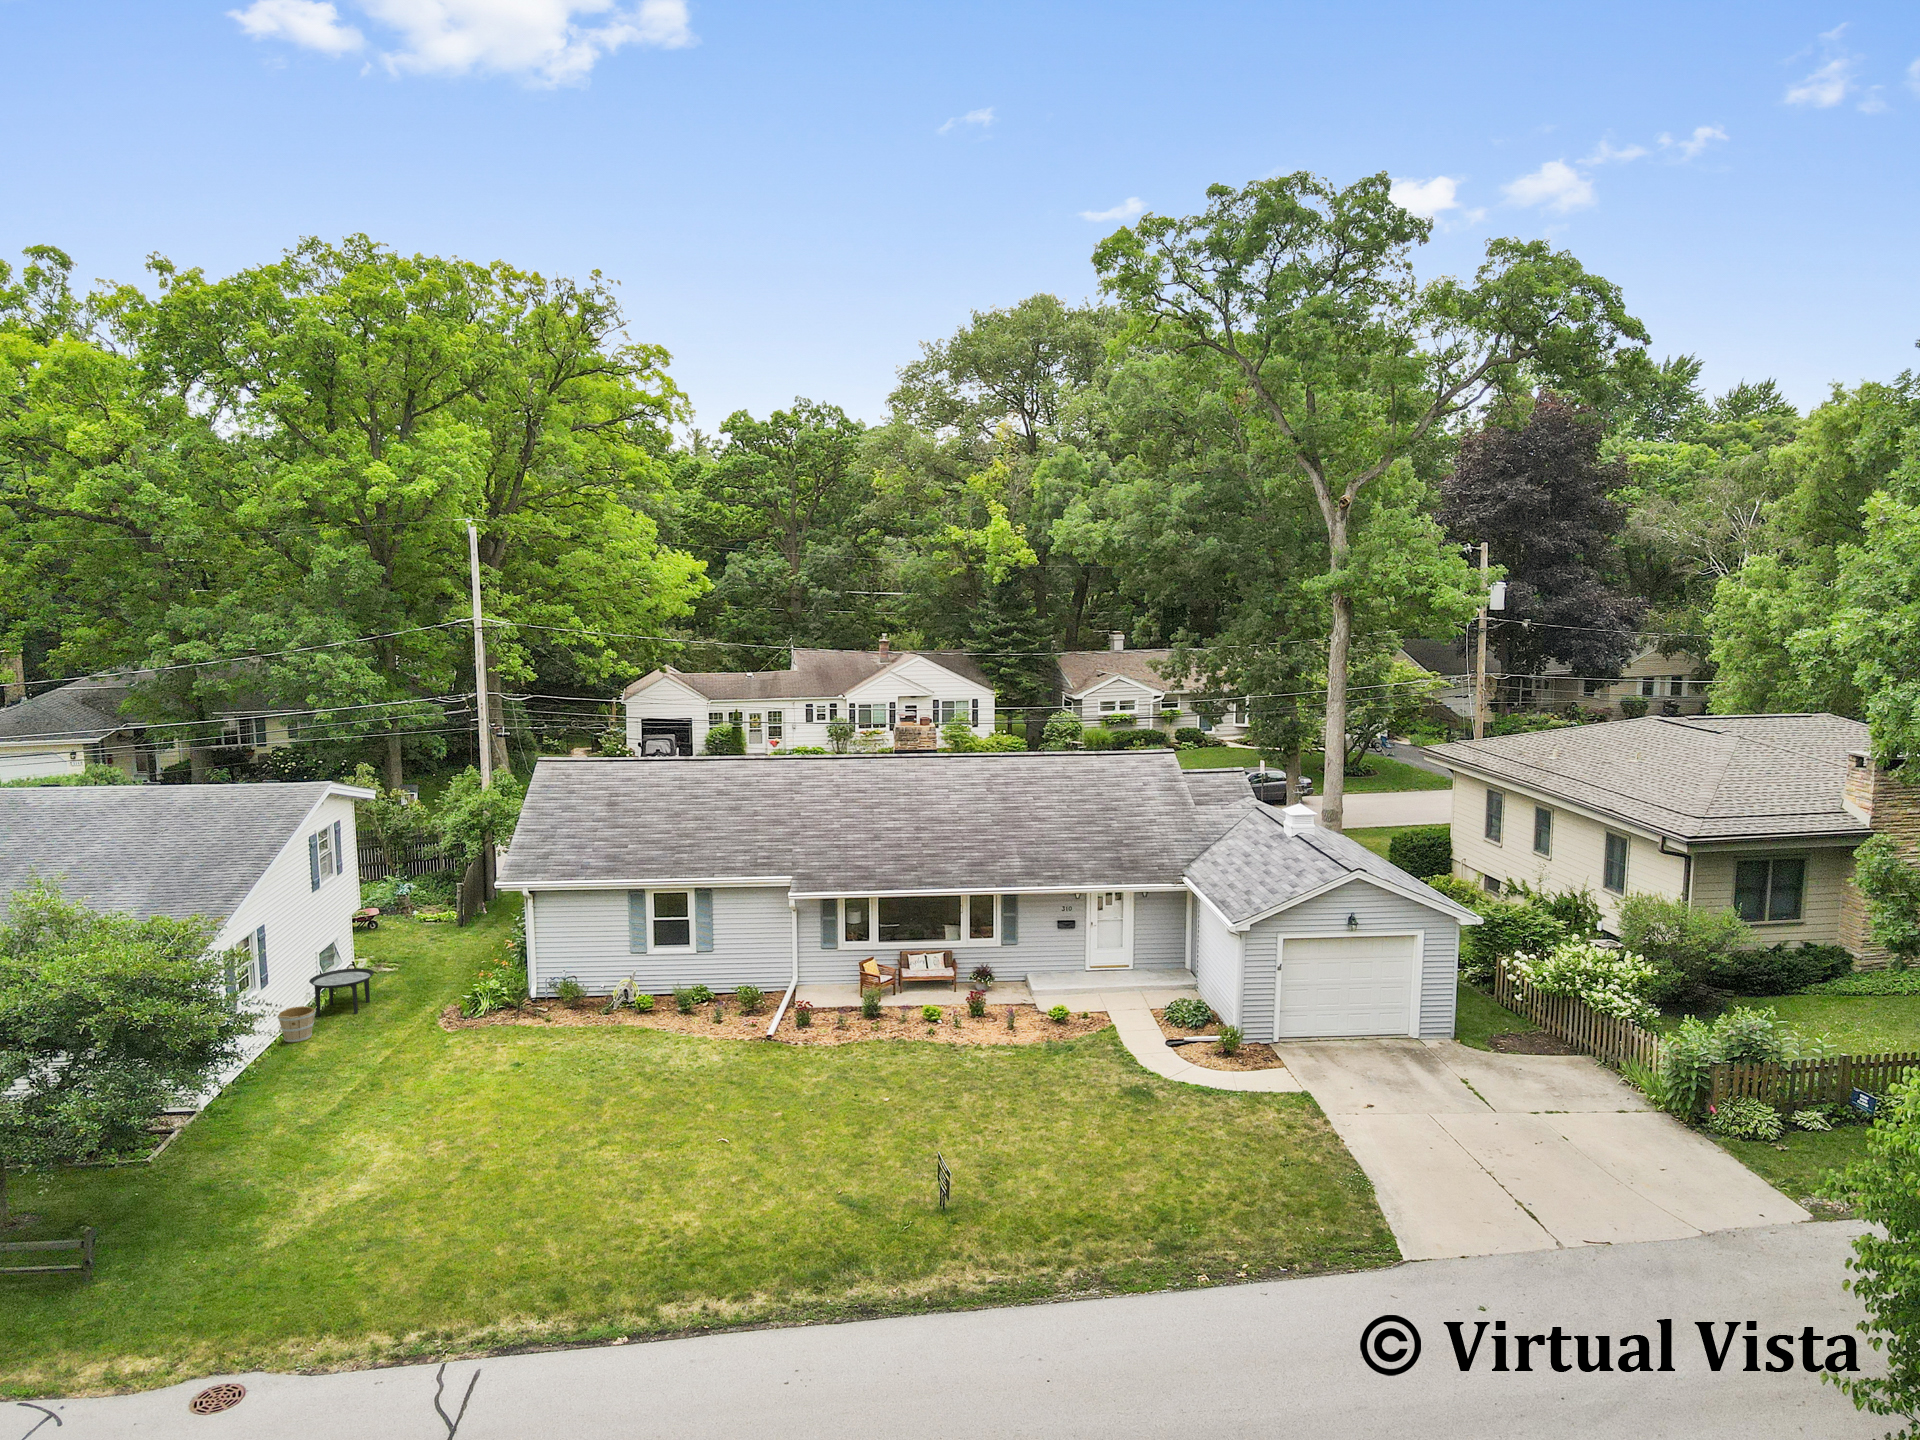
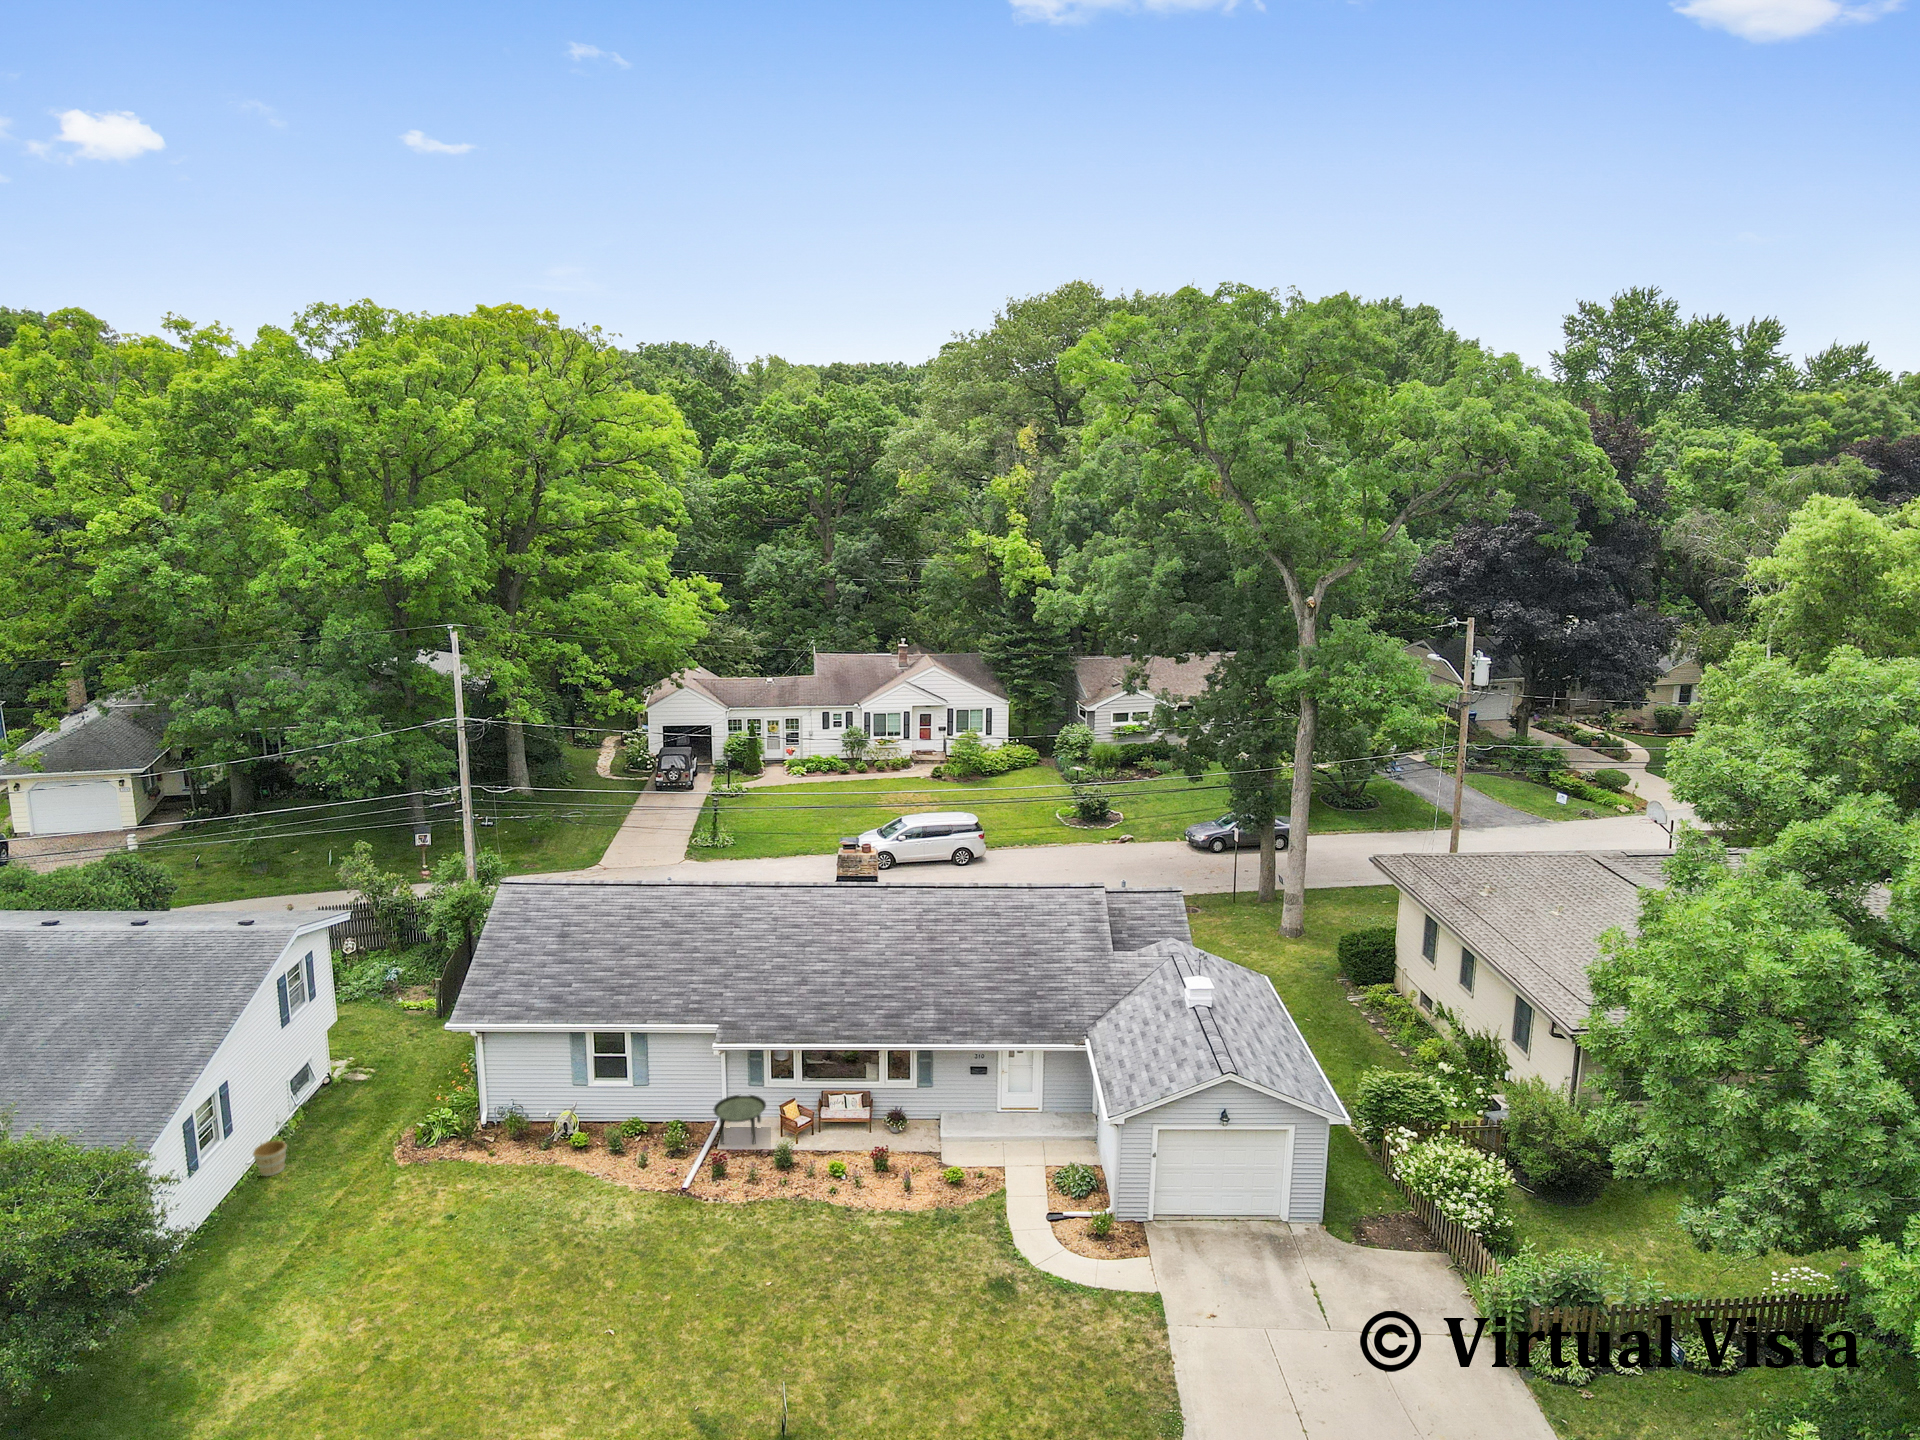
round table: present [309,968,374,1016] -> present [714,1095,766,1144]

